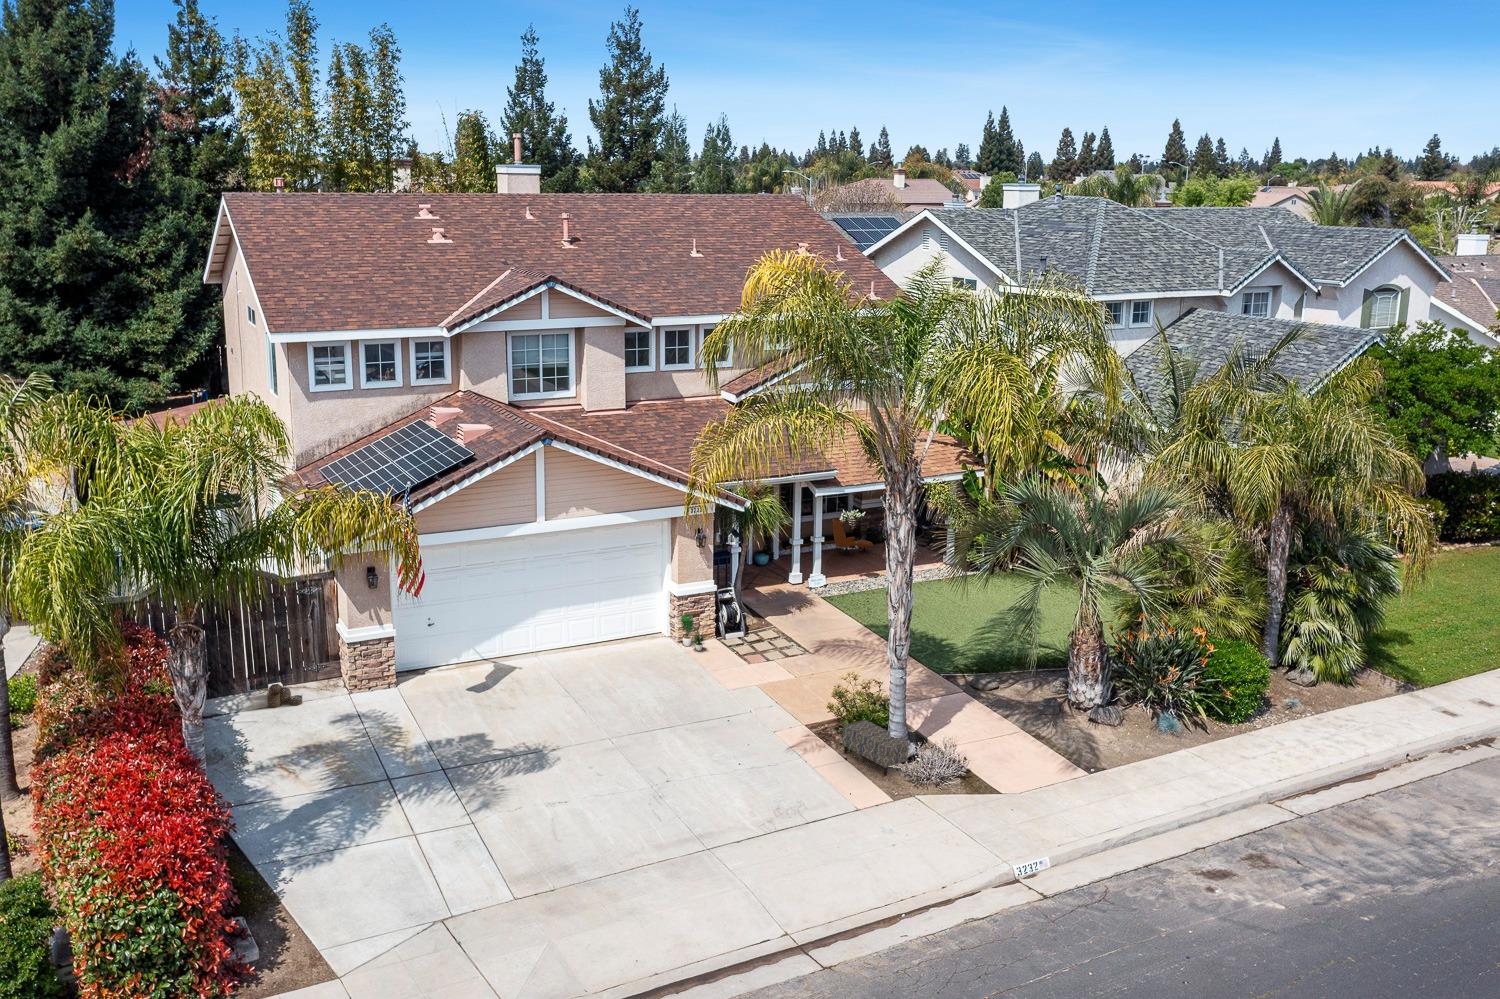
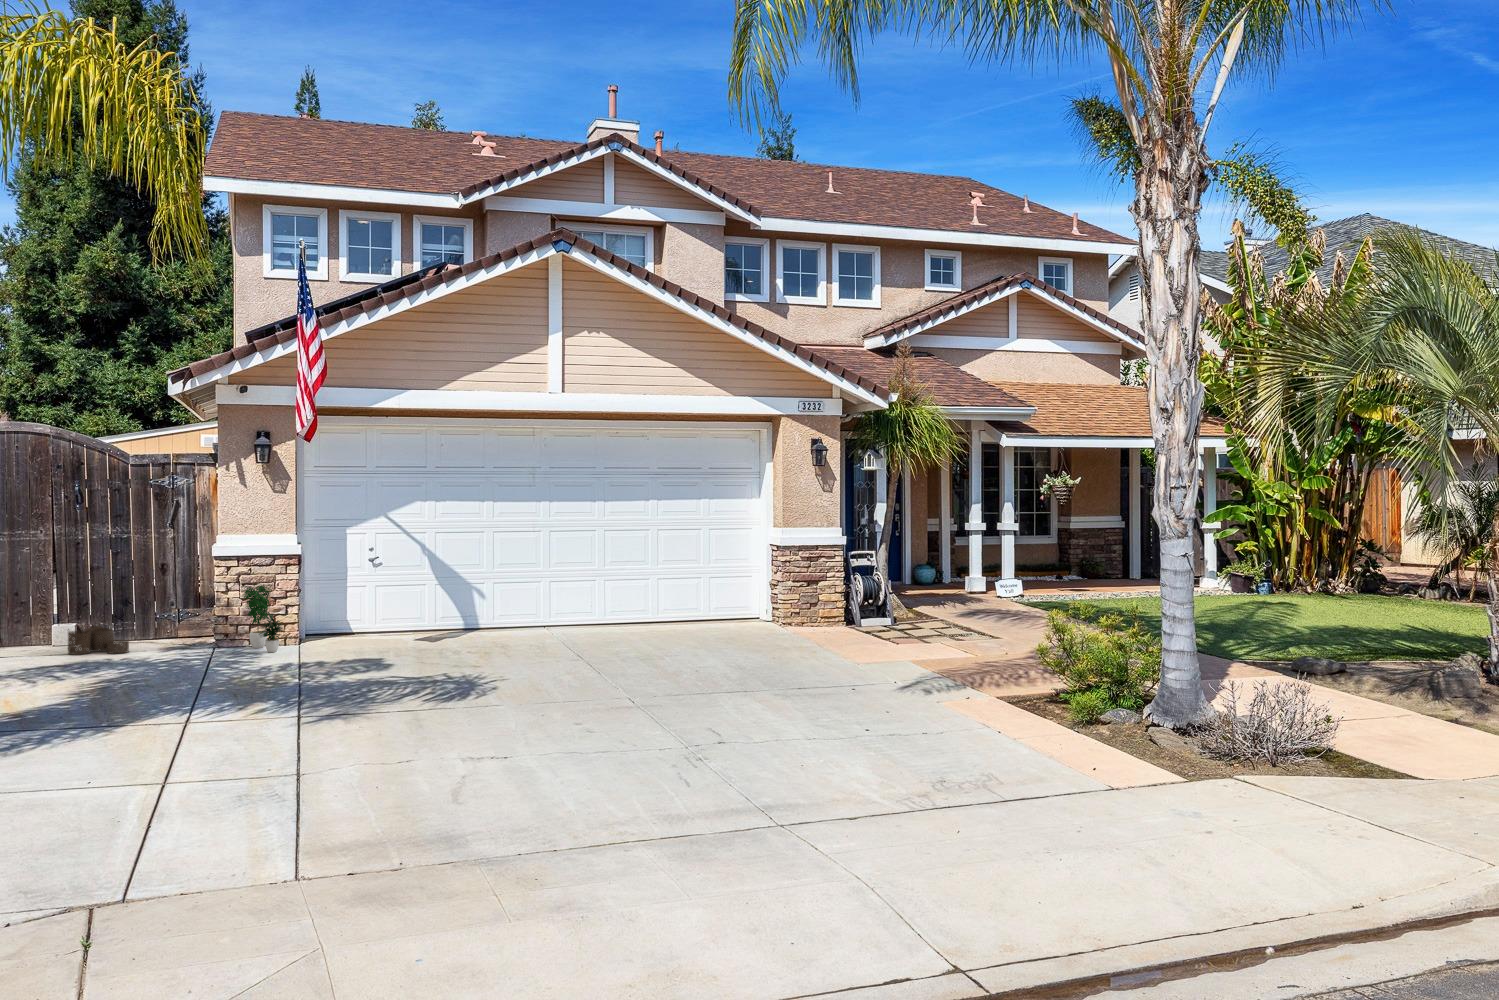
lounge chair: present [832,518,873,557] -> none [1031,522,1093,578]
potted plant: present [681,613,705,651] -> present [244,584,283,652]
bench: present [842,720,908,776] -> none [1066,665,1209,756]

